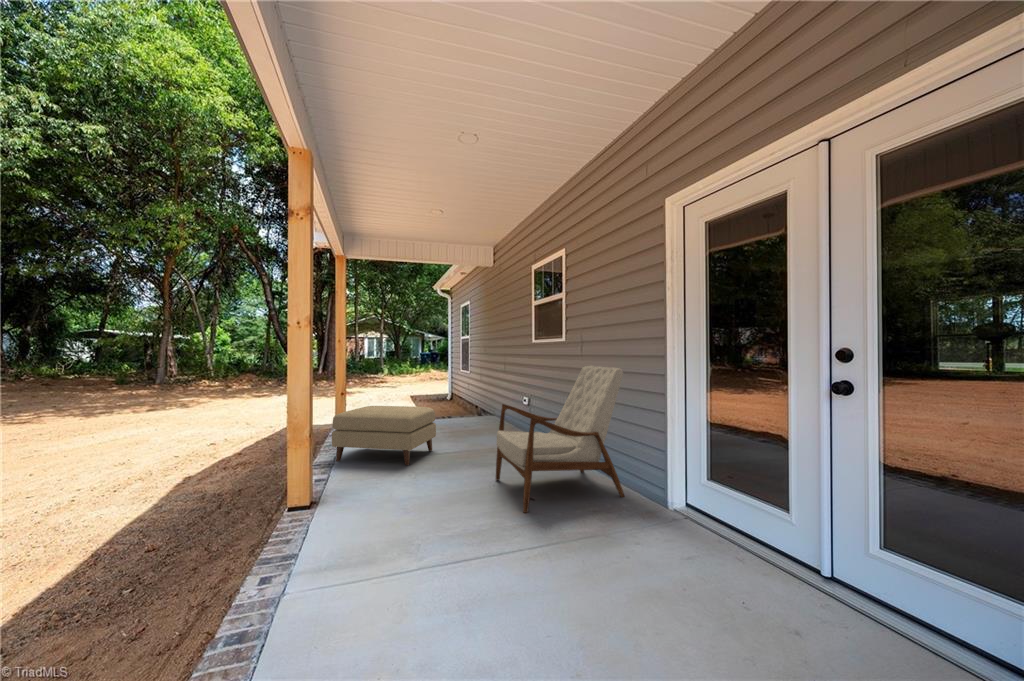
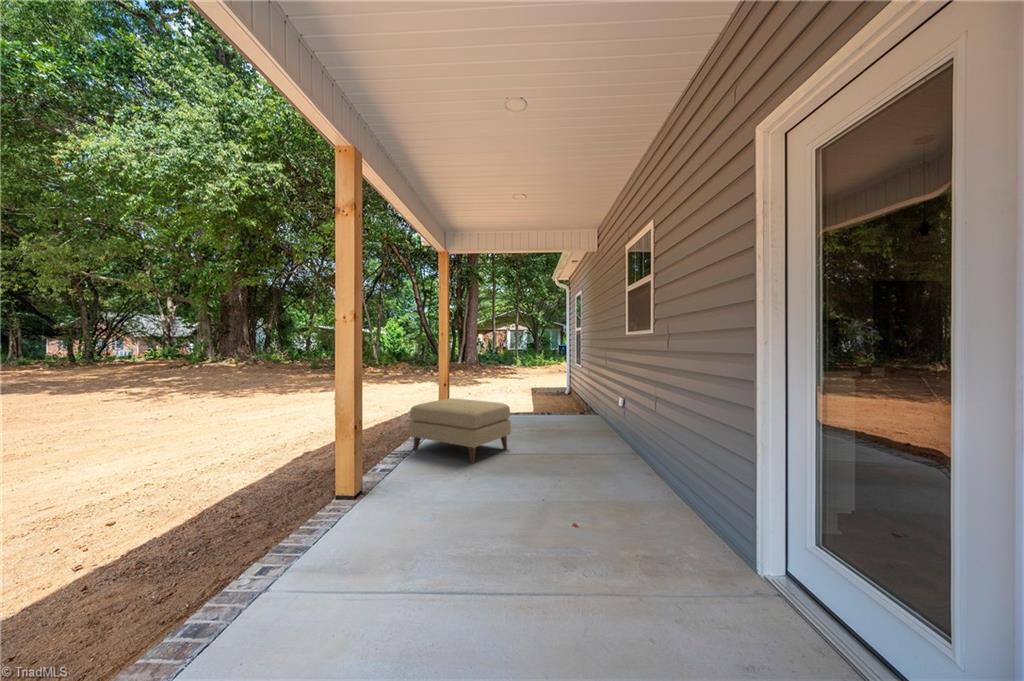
armchair: present [496,366,624,513] -> none [547,364,702,543]

